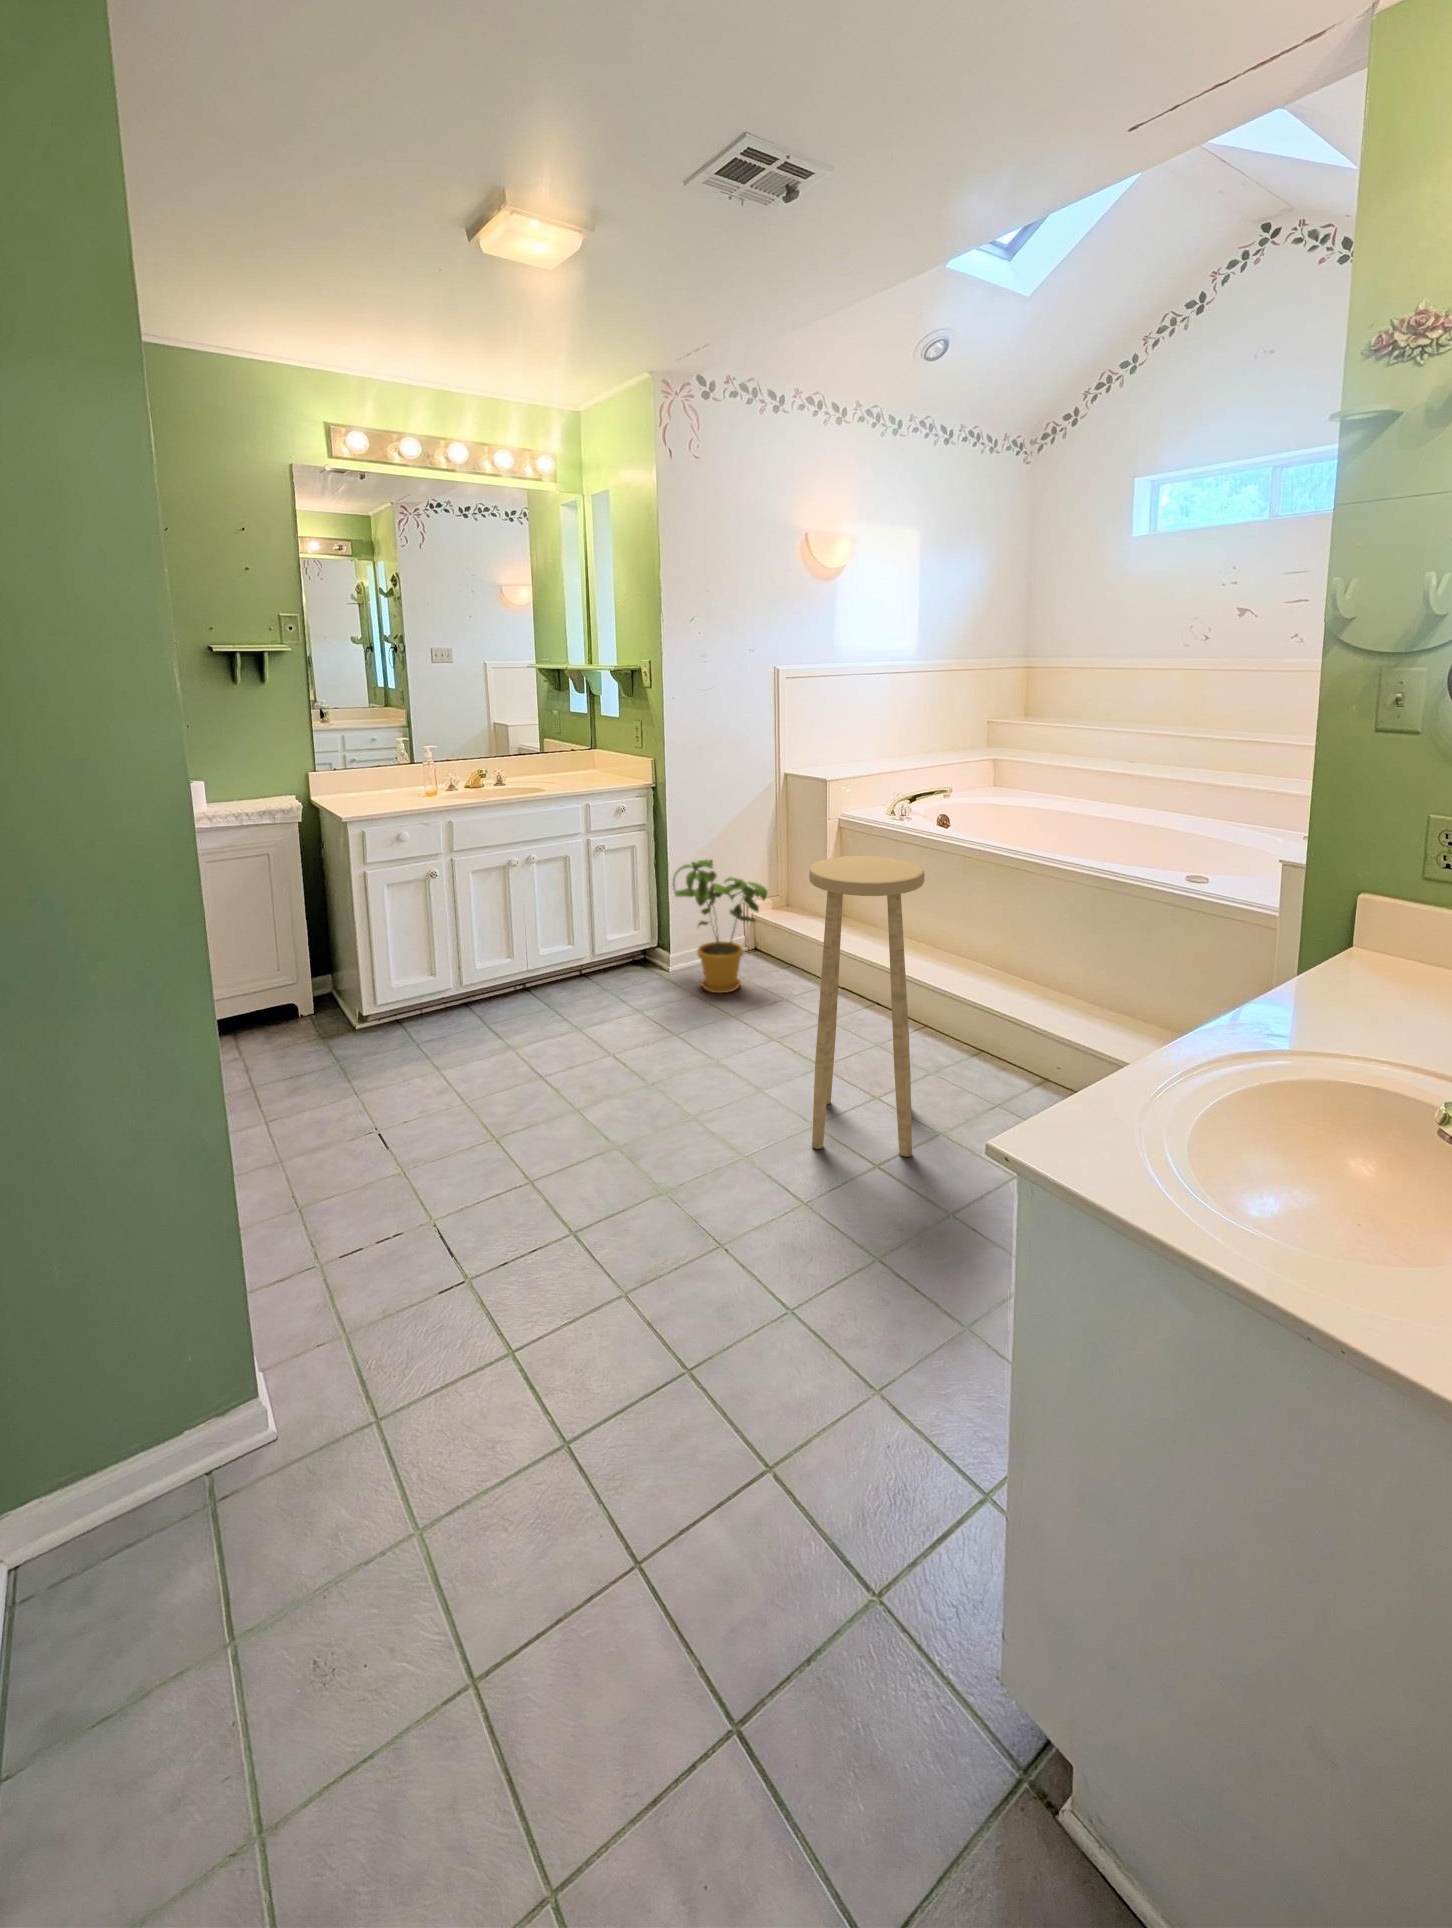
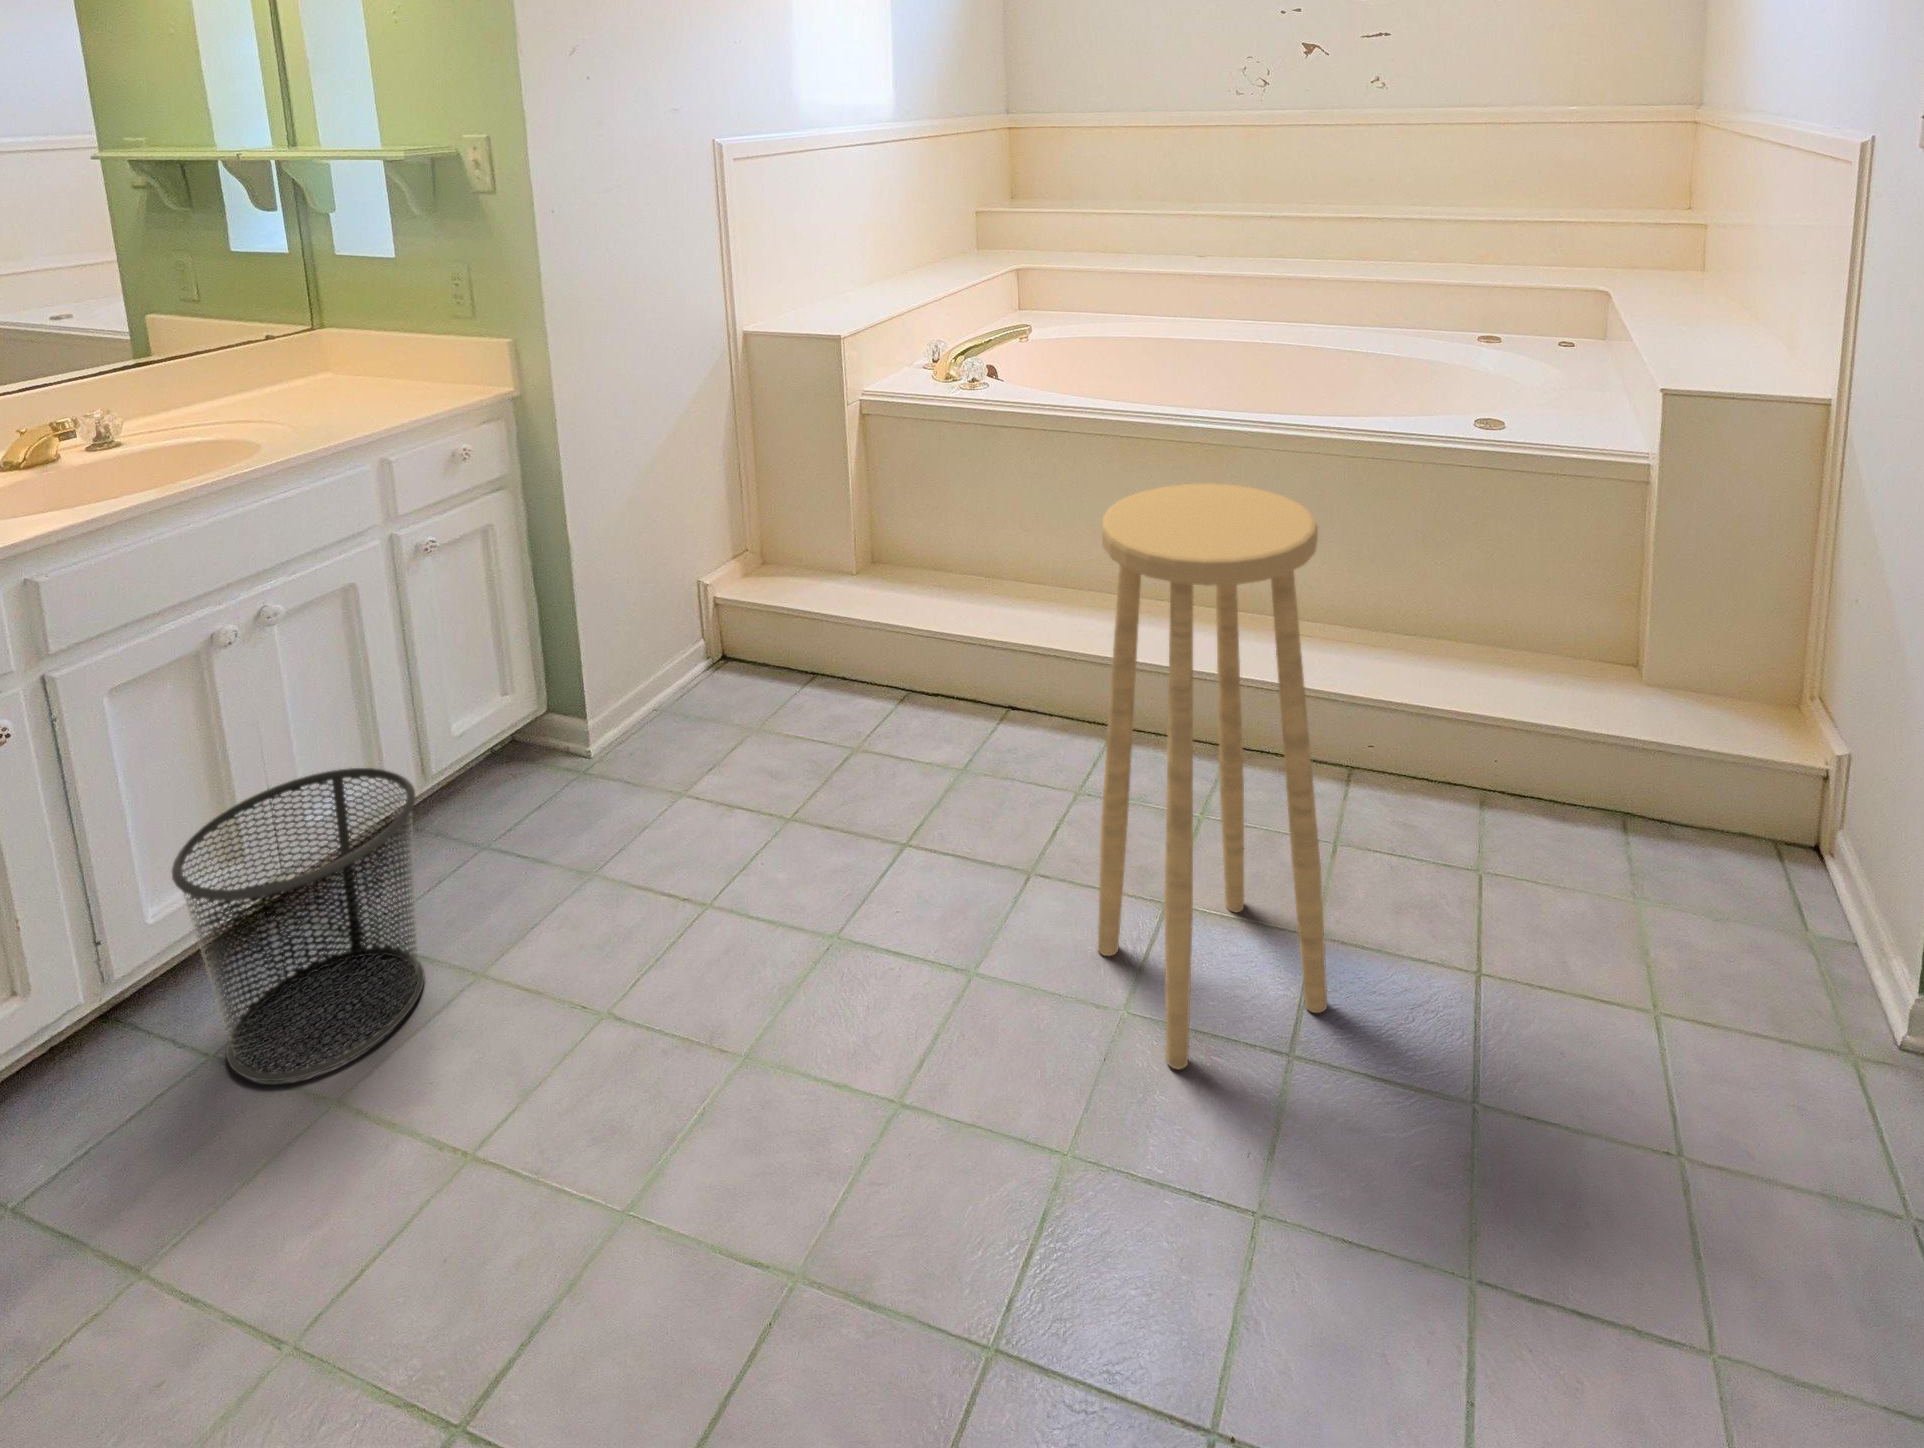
house plant: present [673,860,768,993] -> none [604,521,816,775]
waste bin: none [477,927,563,1039] -> present [172,768,424,1081]

